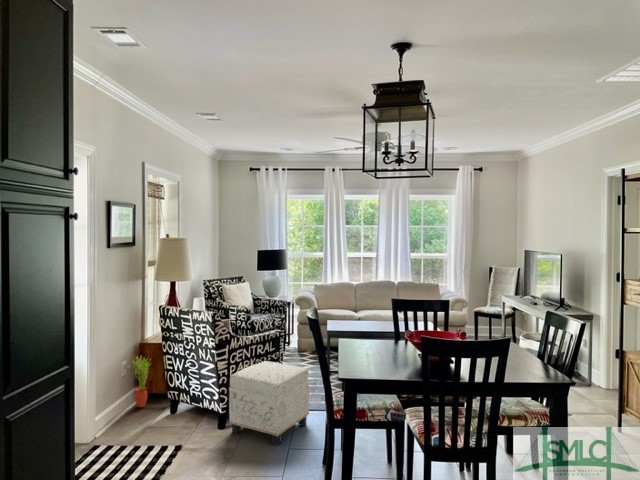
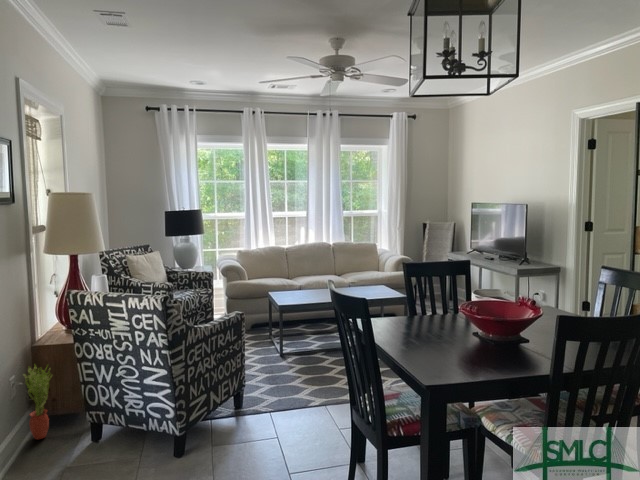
ottoman: present [229,361,309,445] -> none [189,355,292,466]

